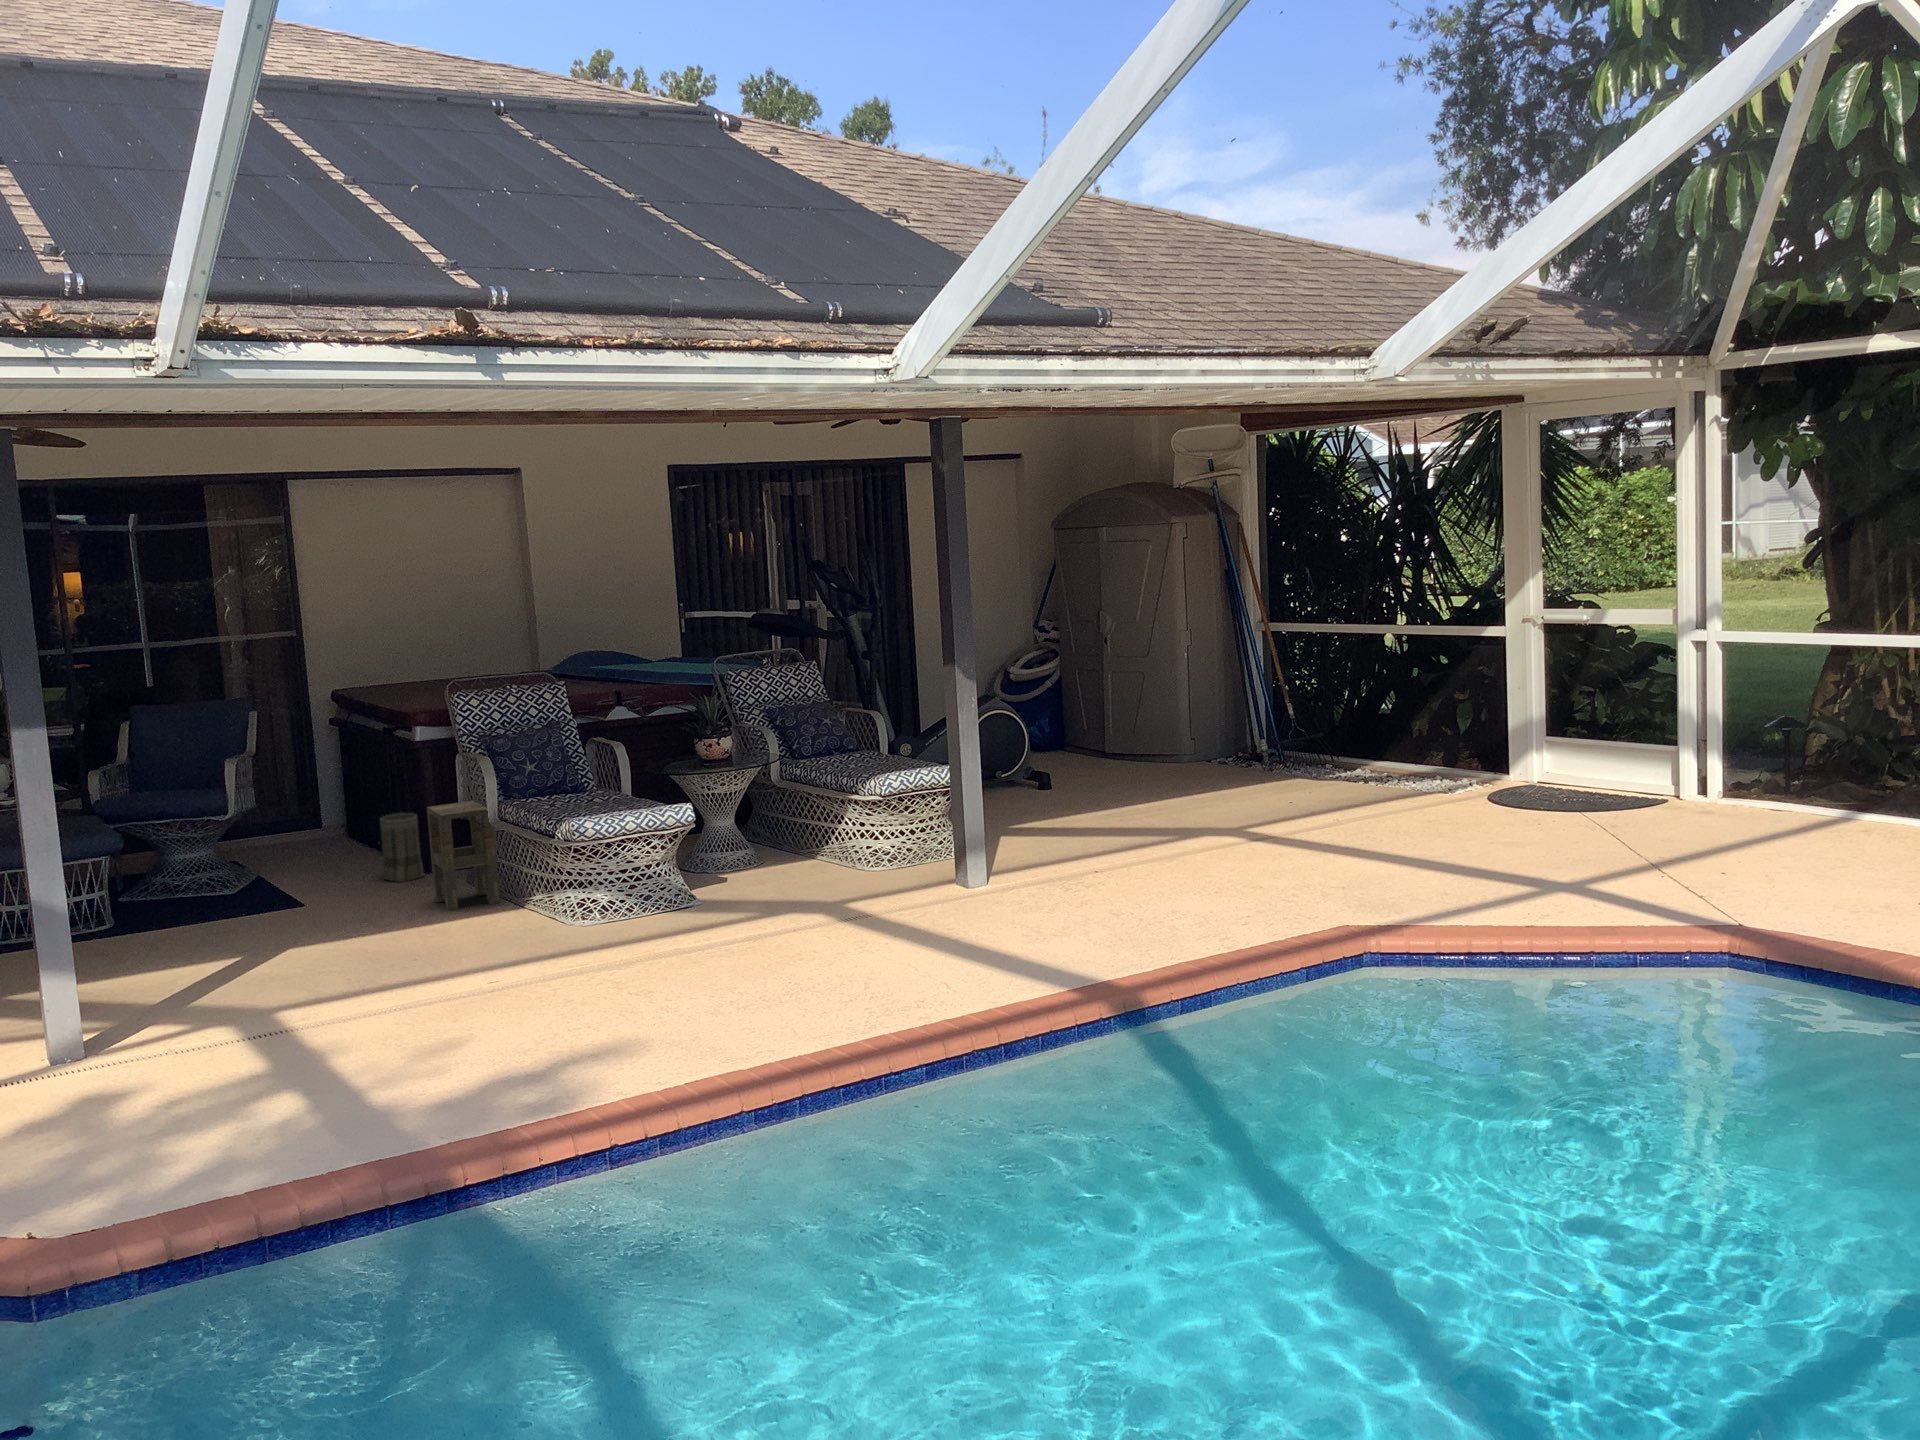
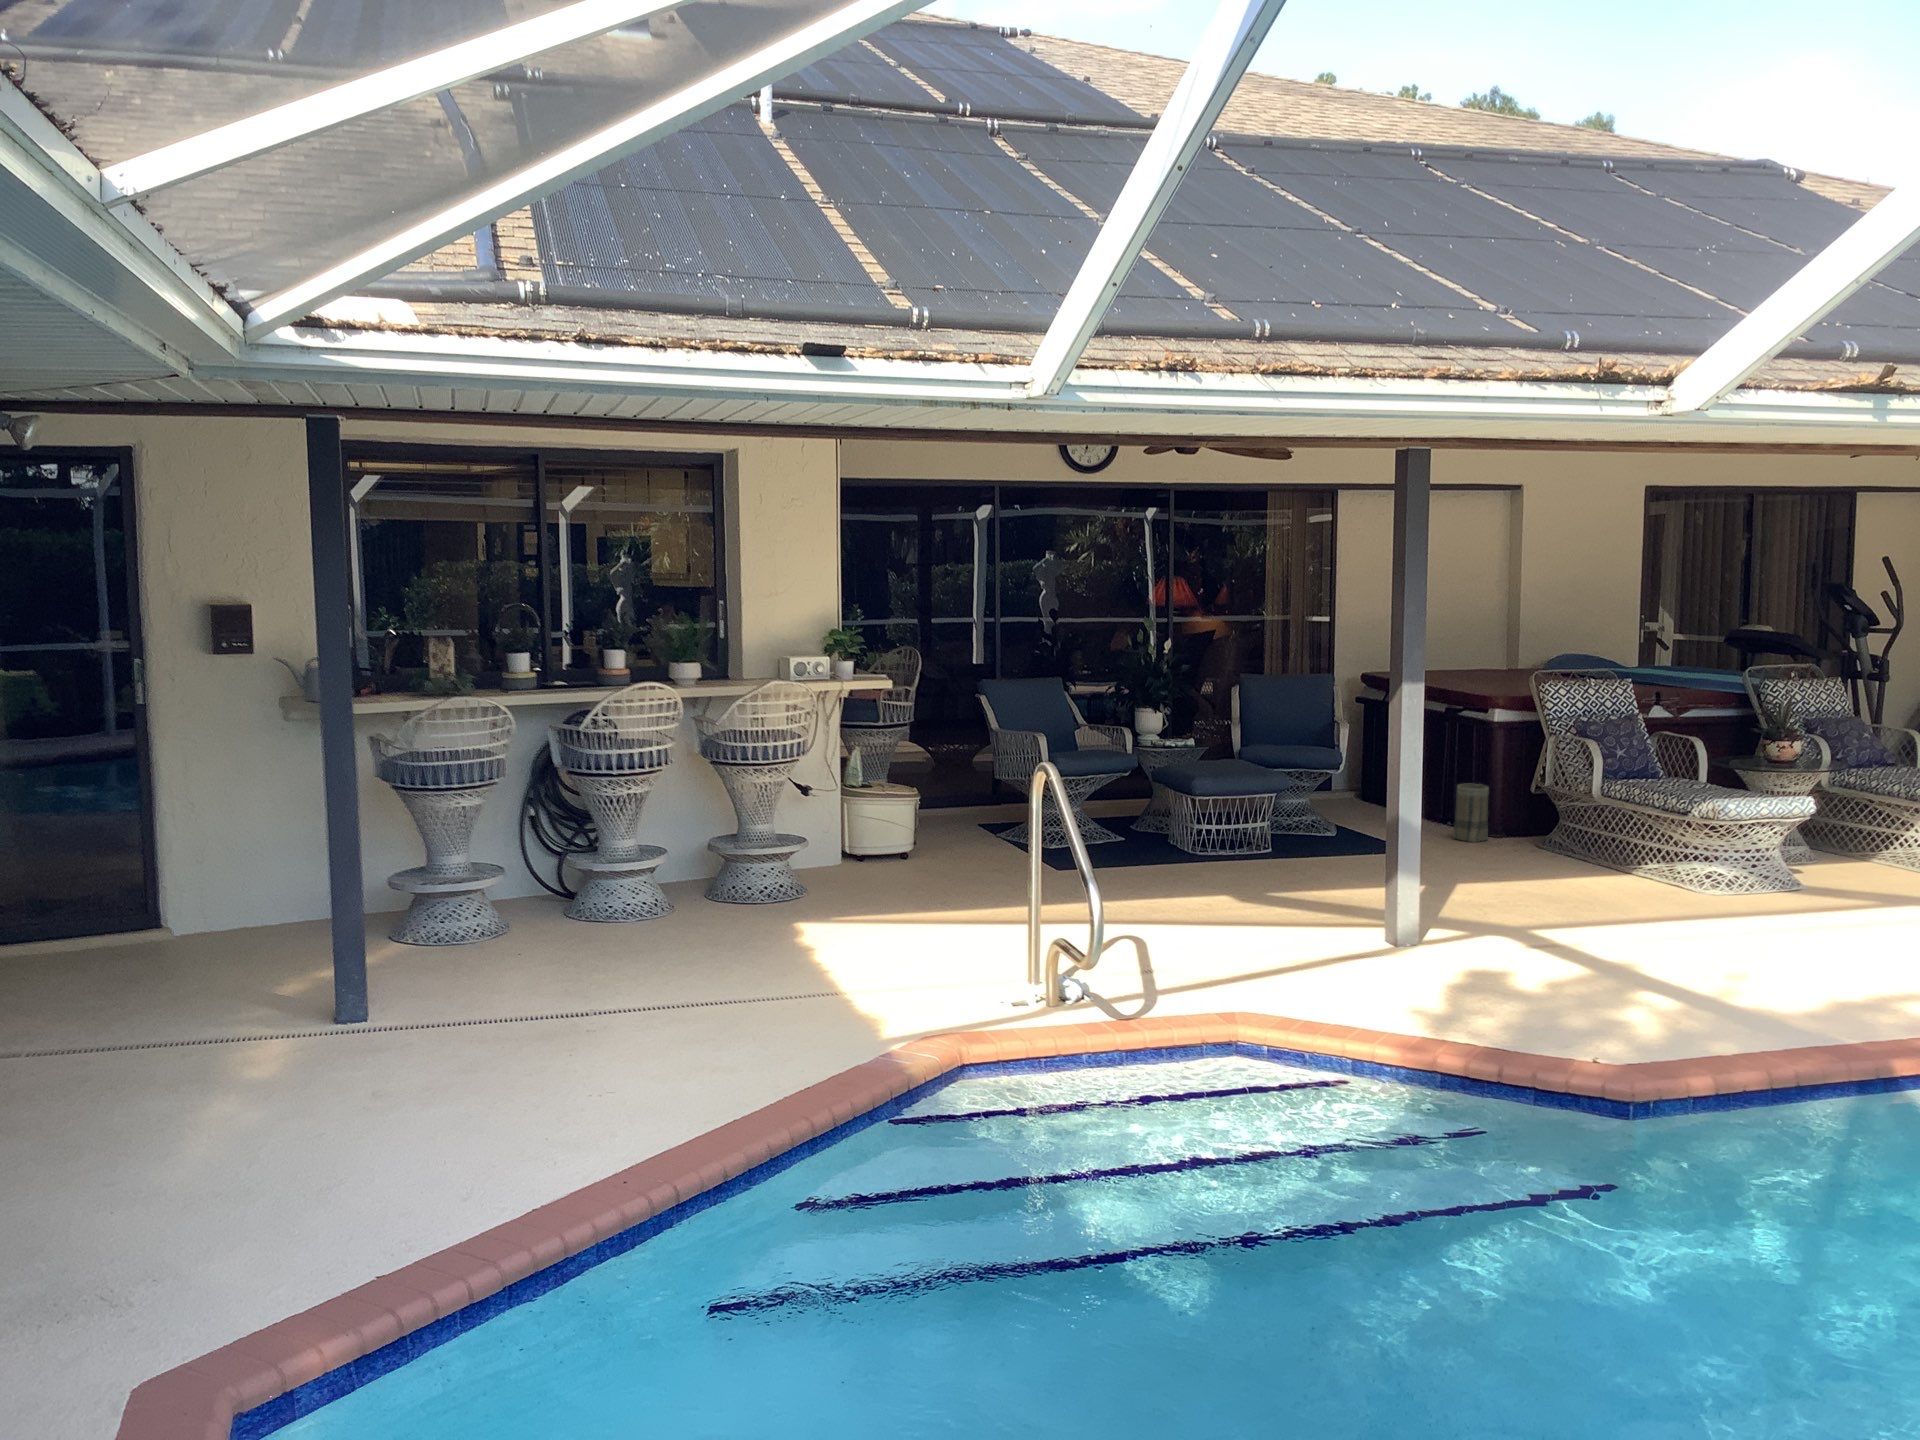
side table: present [427,800,500,910] -> none [1531,778,1600,870]

